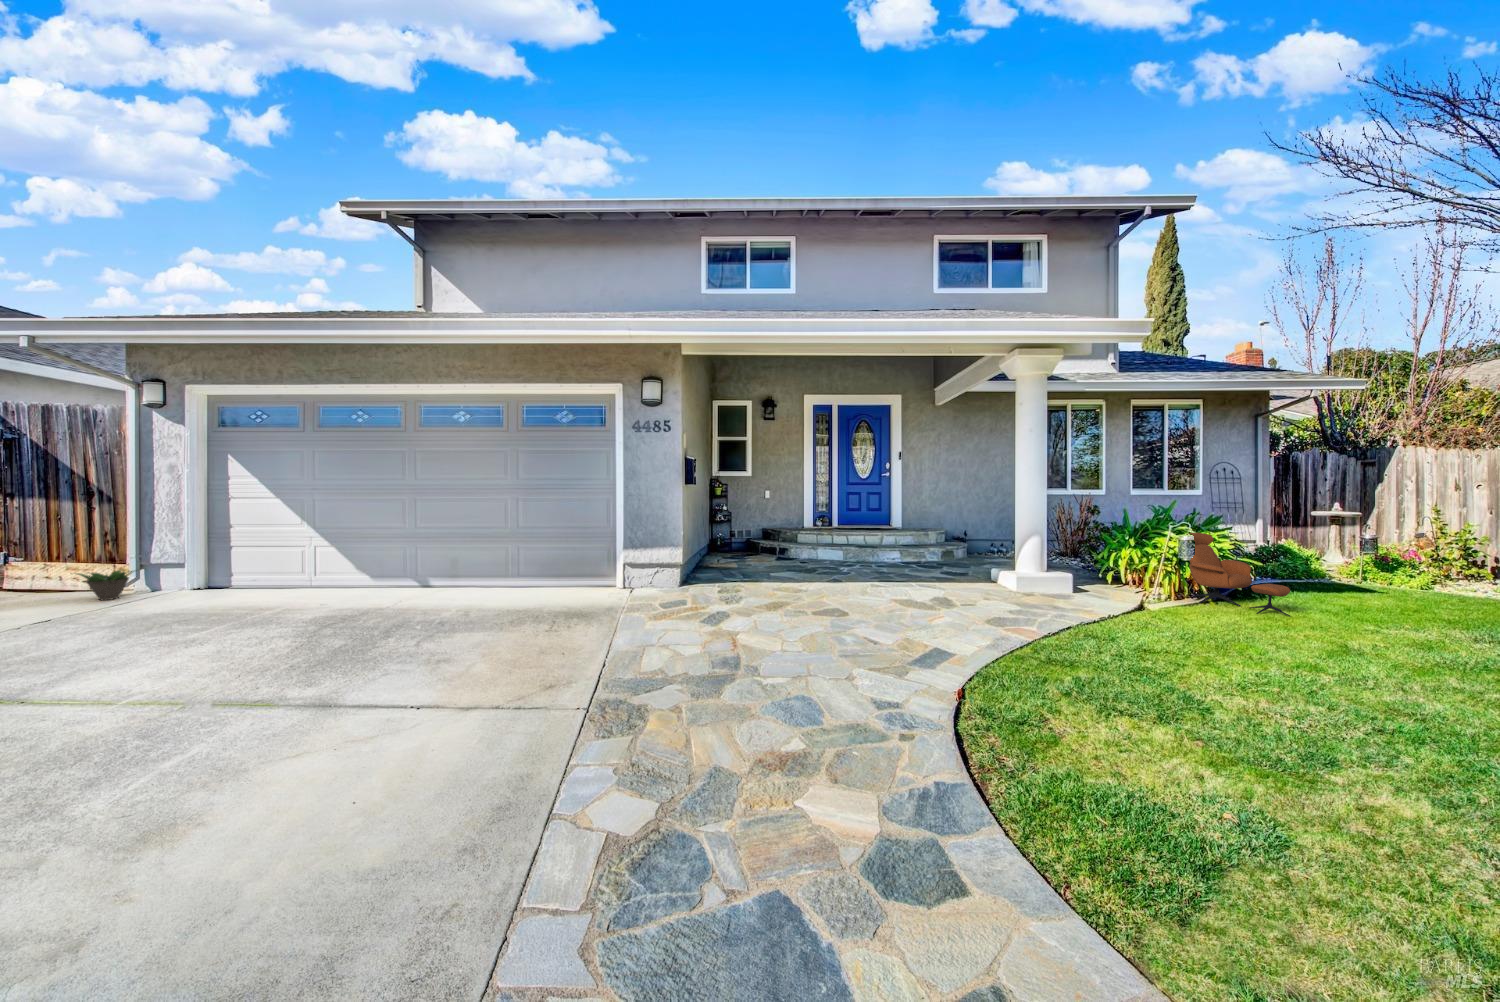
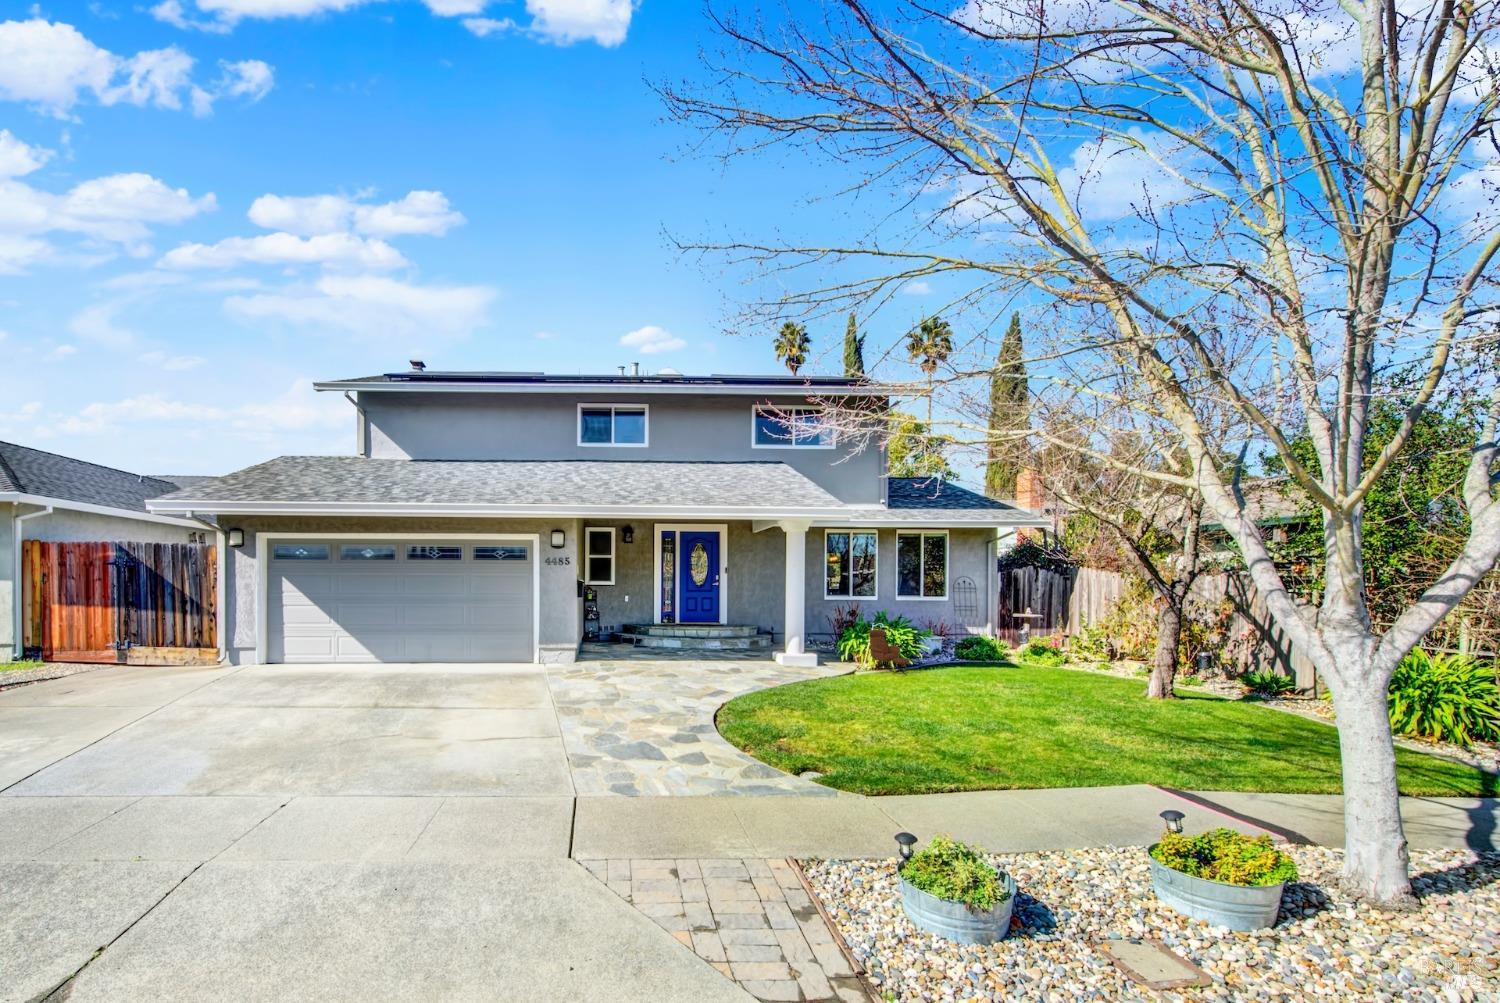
decorative plant: present [77,570,132,600] -> none [193,650,230,670]

